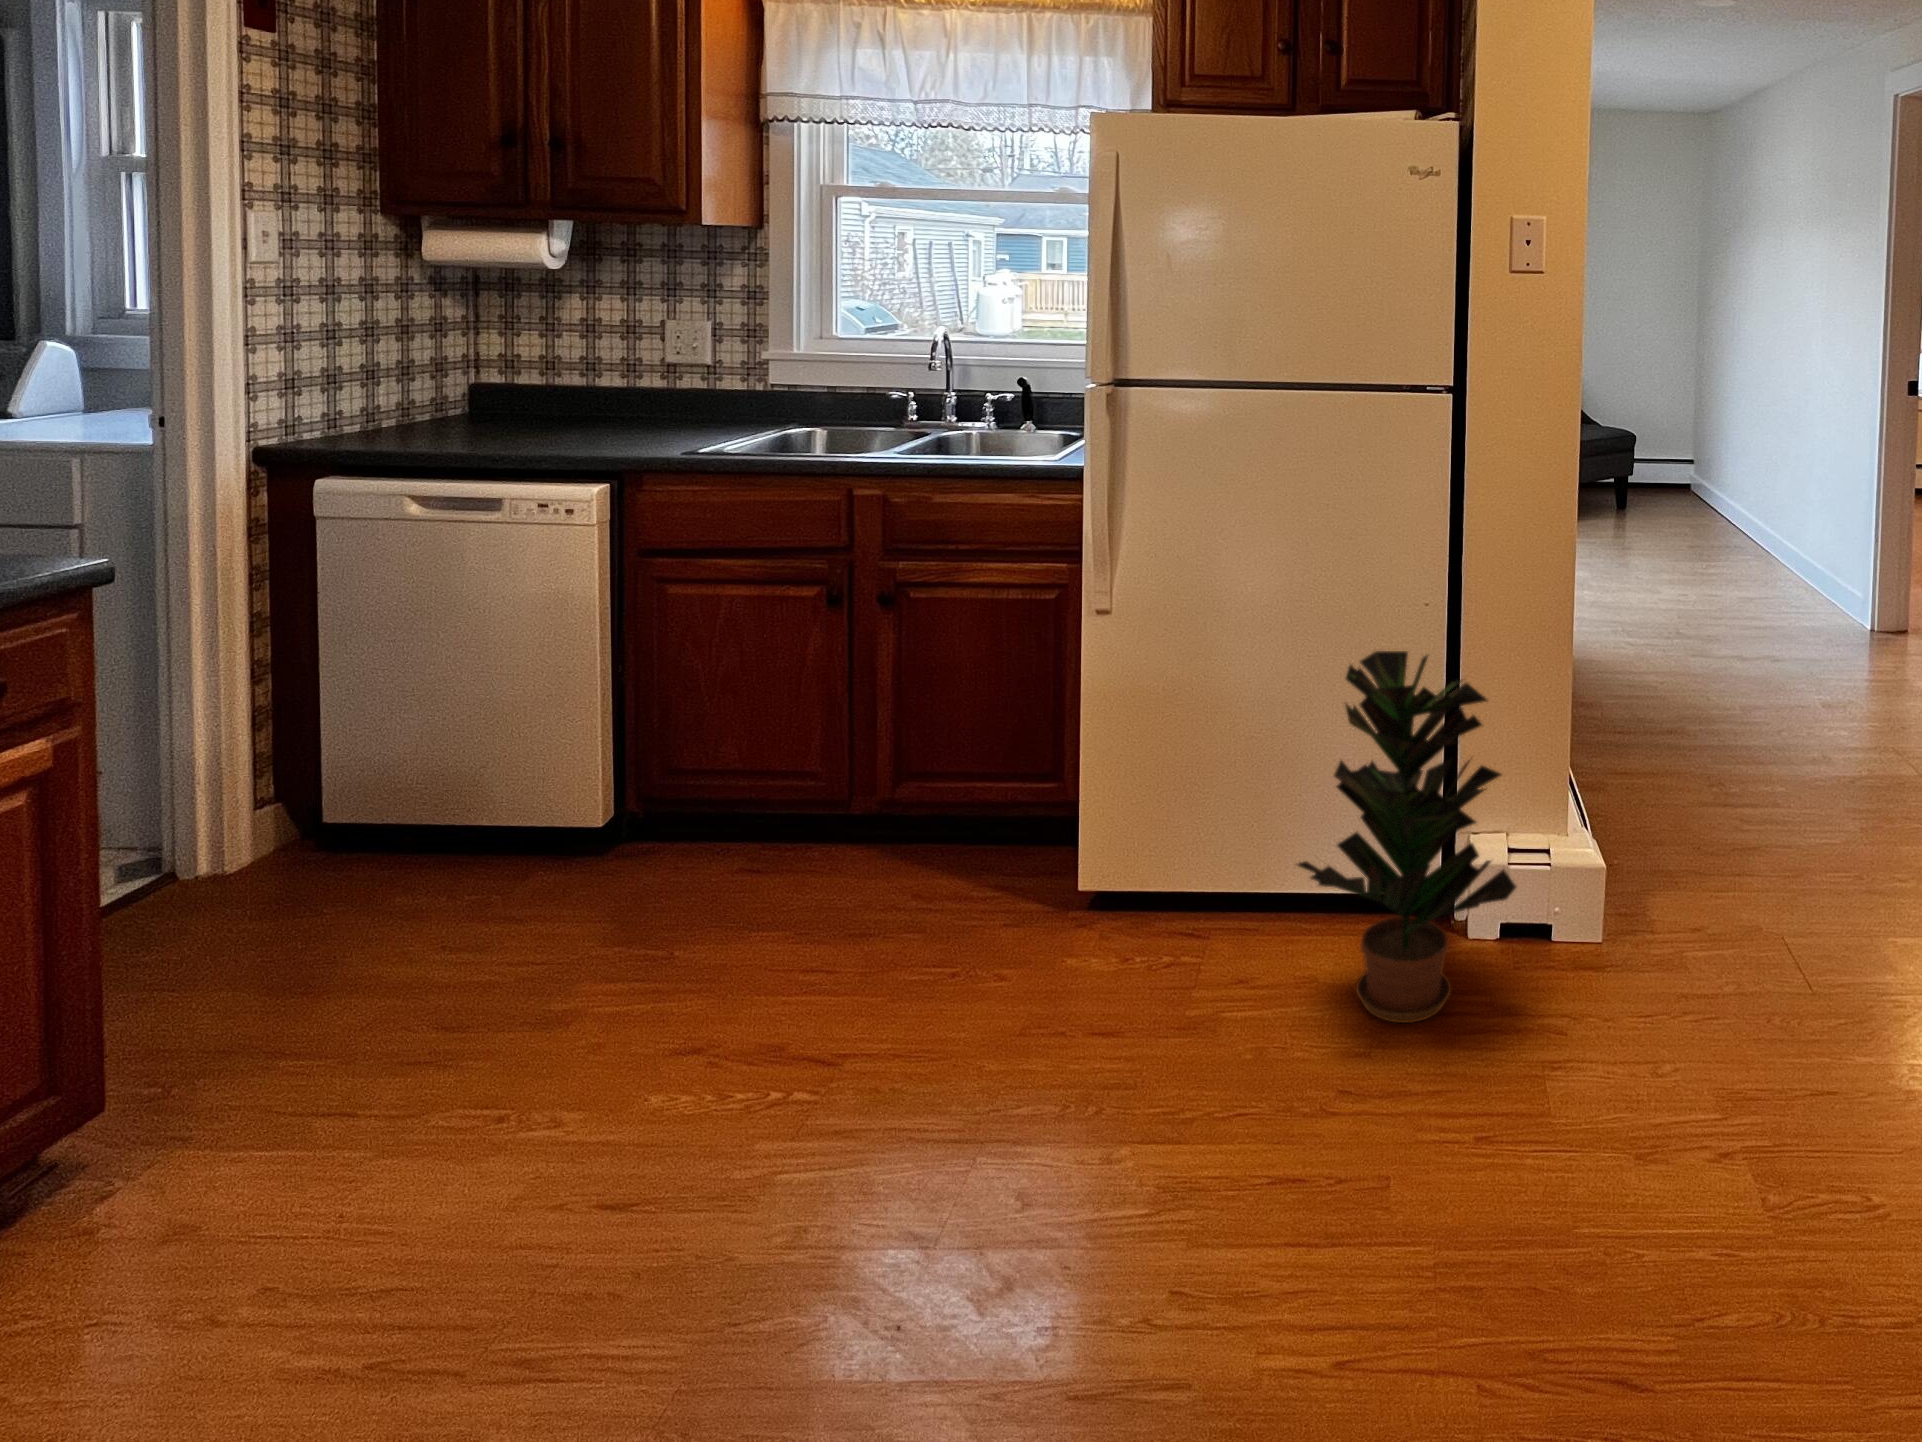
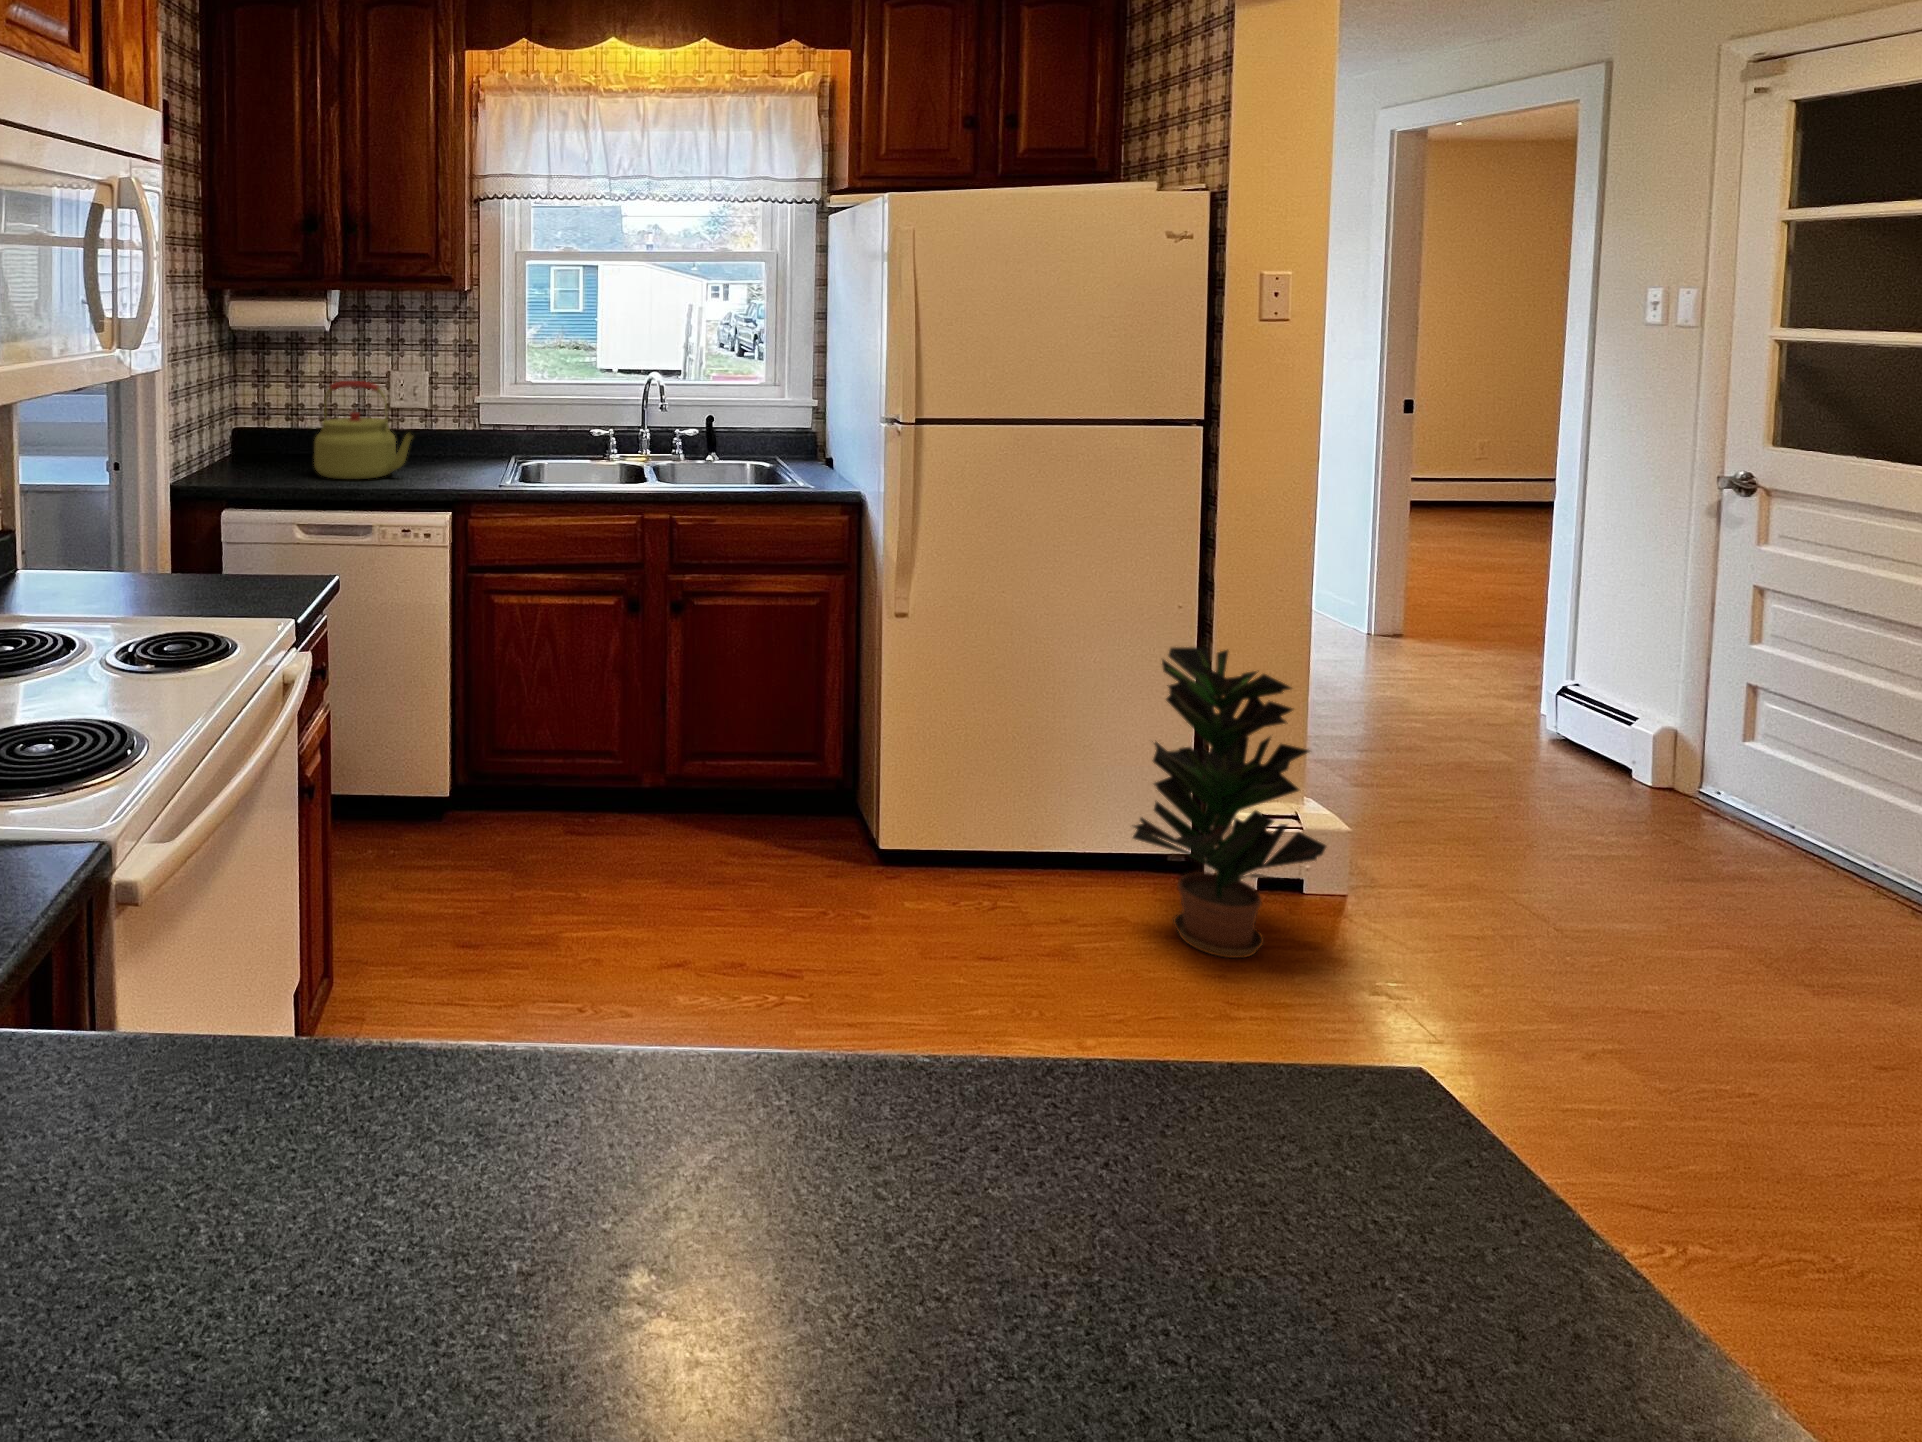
kettle: none [488,326,608,443] -> present [314,381,413,479]

